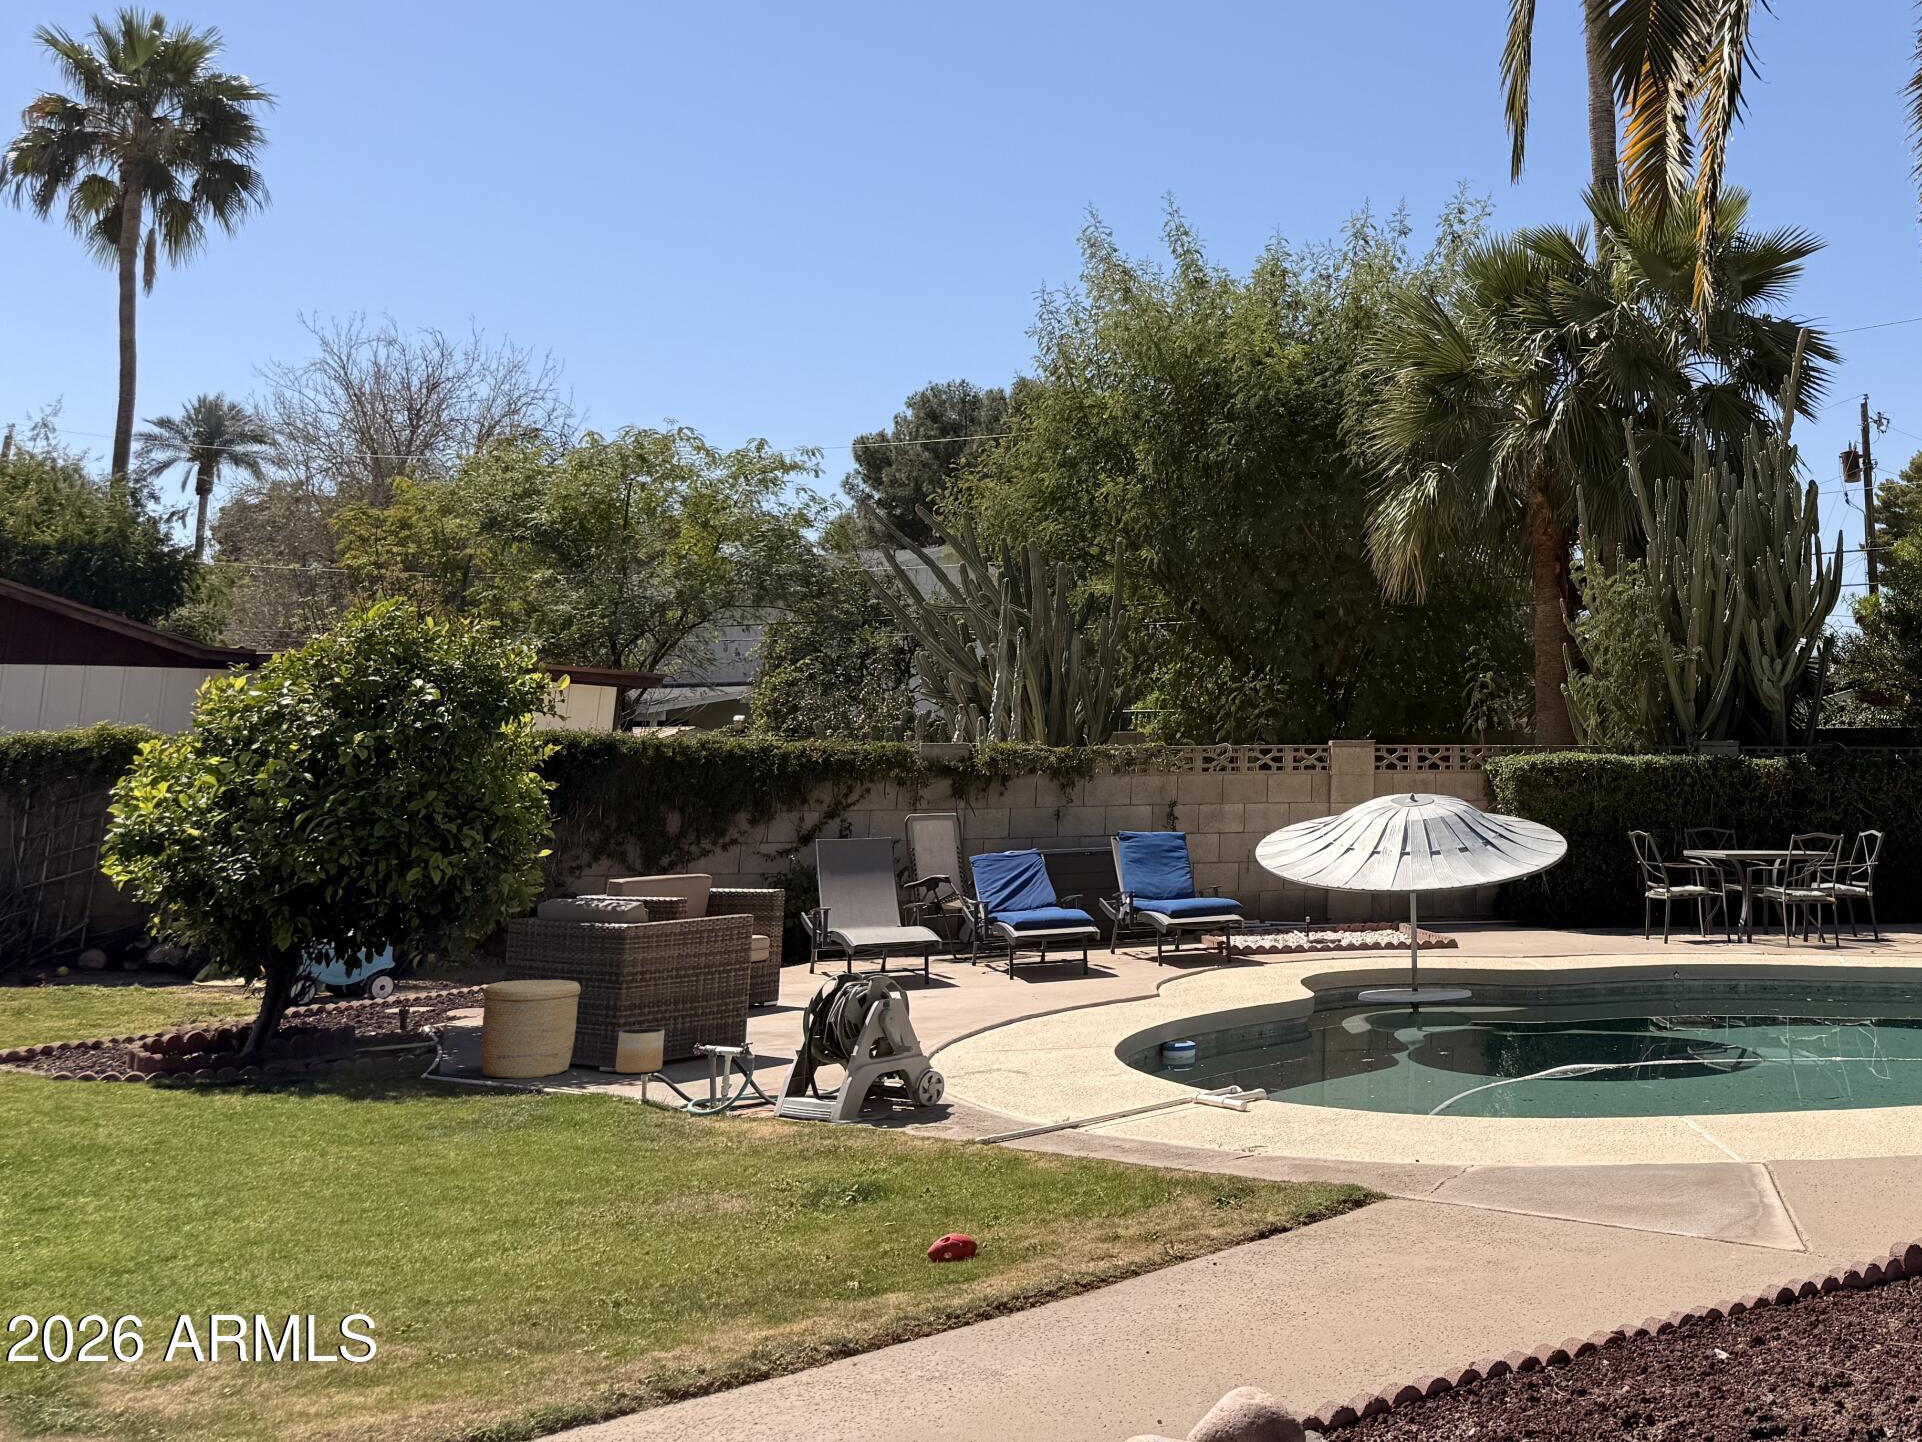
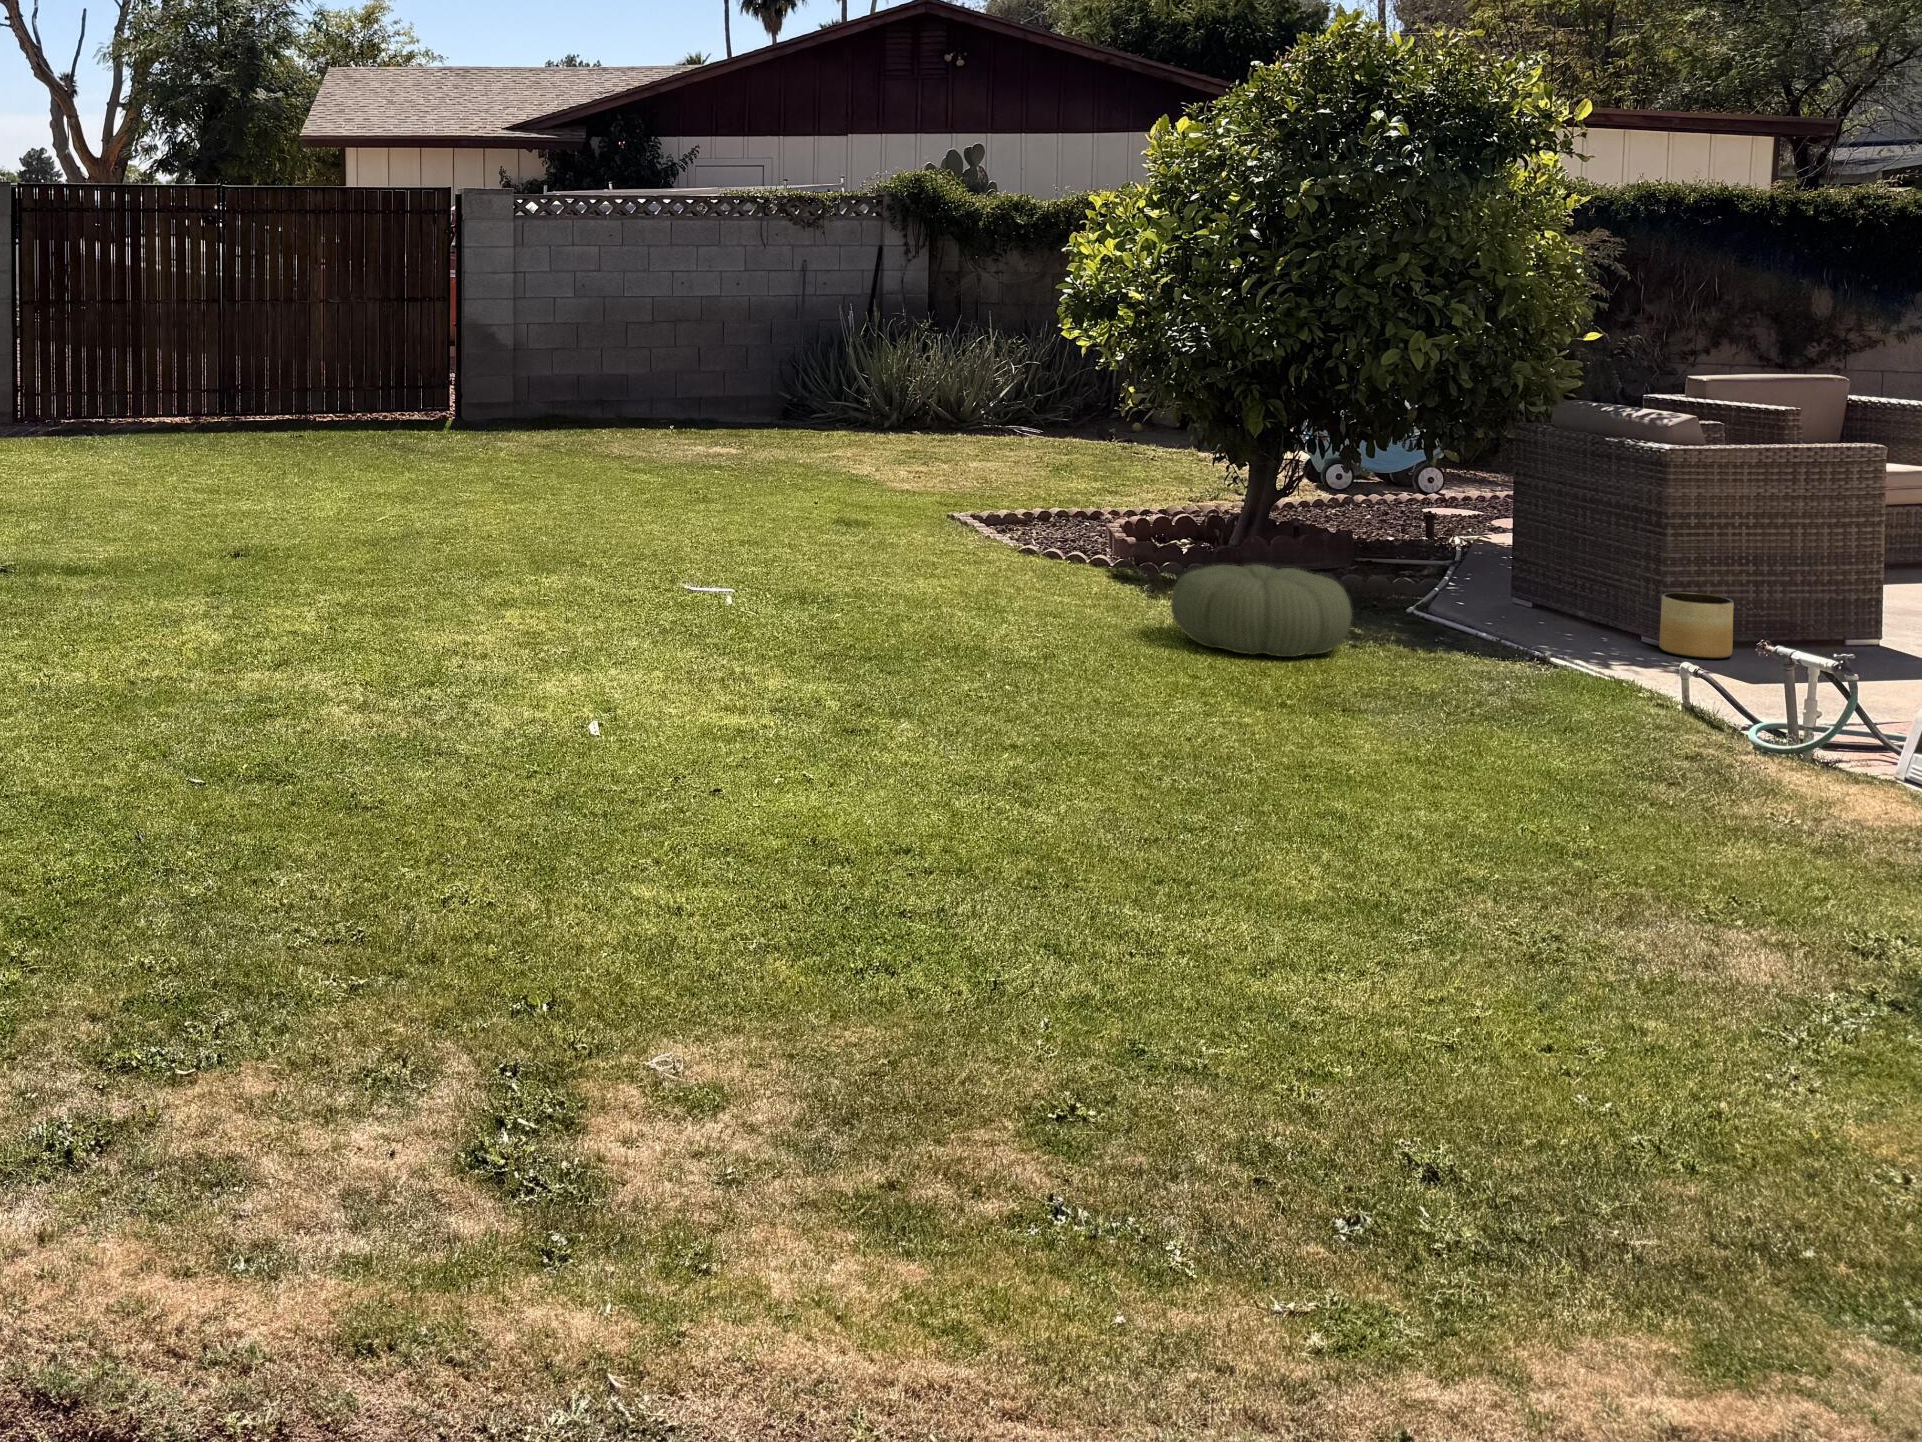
woven basket: present [482,980,581,1078] -> none [1468,505,1605,638]
pouf: none [260,1047,413,1119] -> present [1171,565,1352,657]

